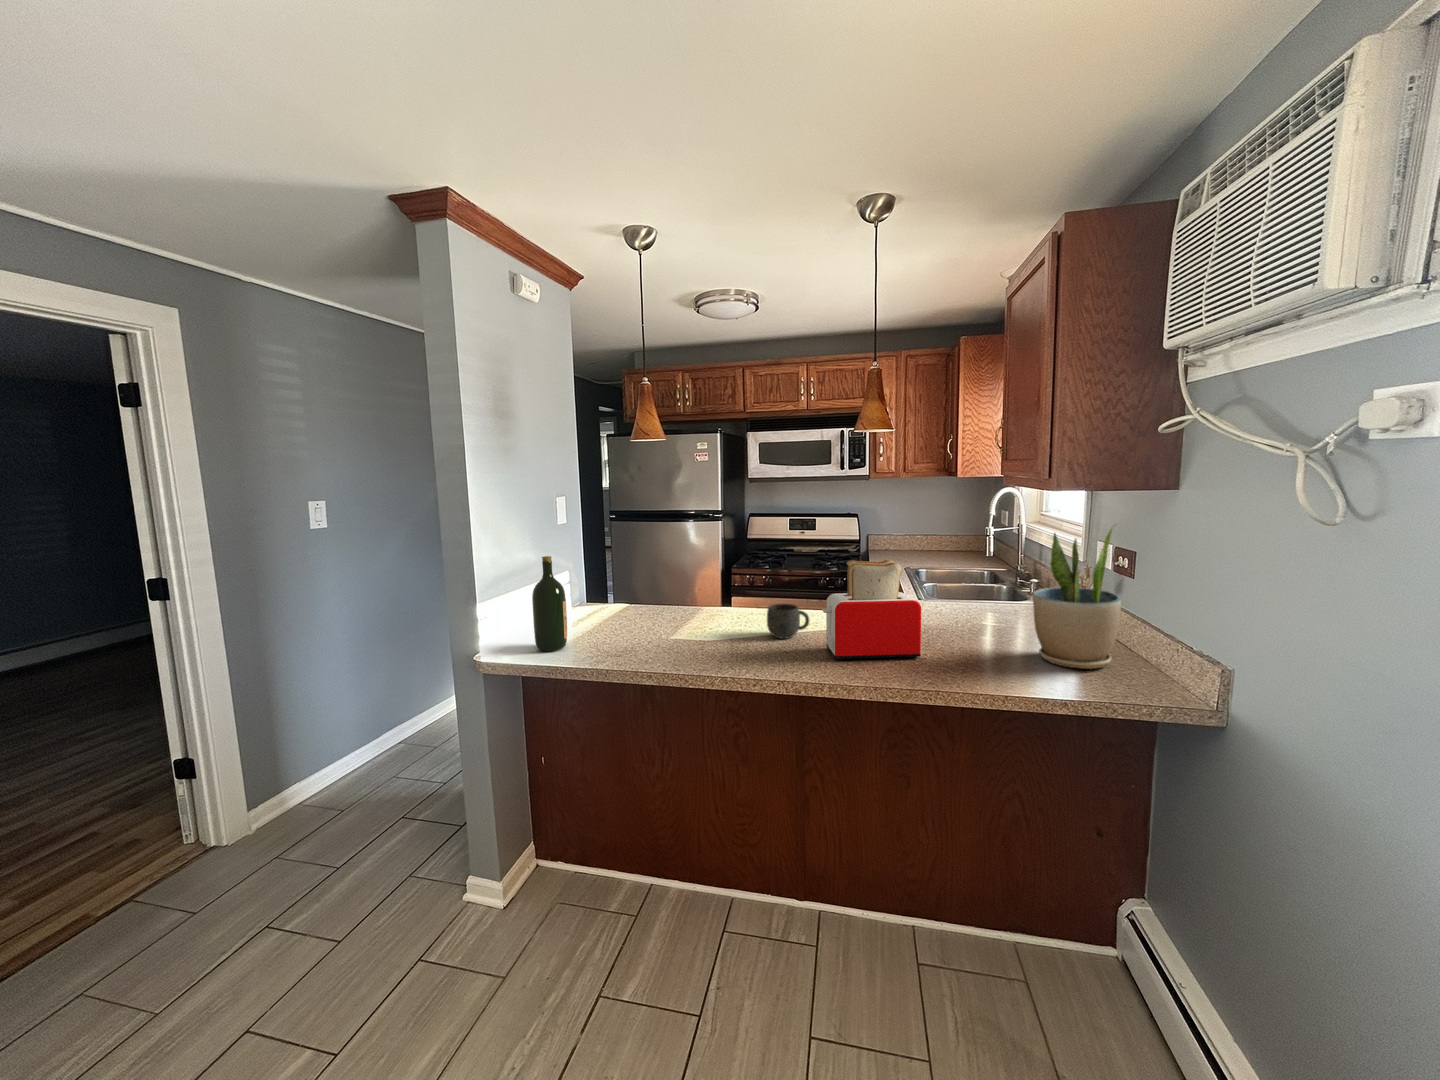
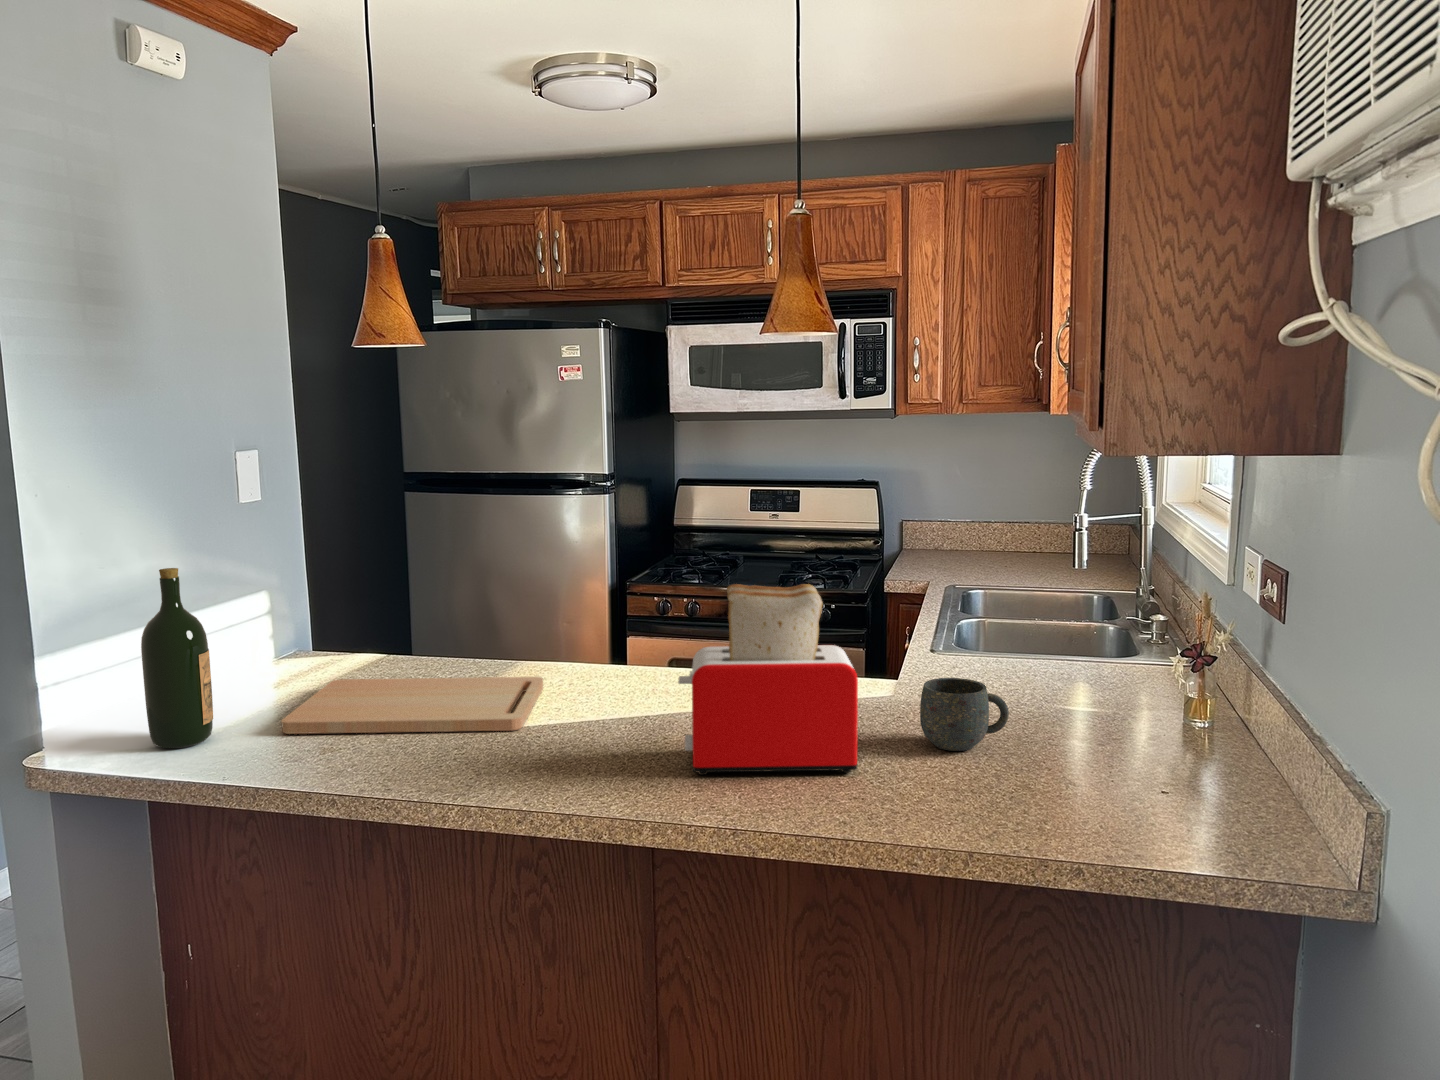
potted plant: present [1033,528,1121,669] -> none [1069,522,1224,801]
mug: present [767,604,809,639] -> present [920,678,1009,751]
cutting board: none [601,614,728,643] -> present [281,677,543,734]

